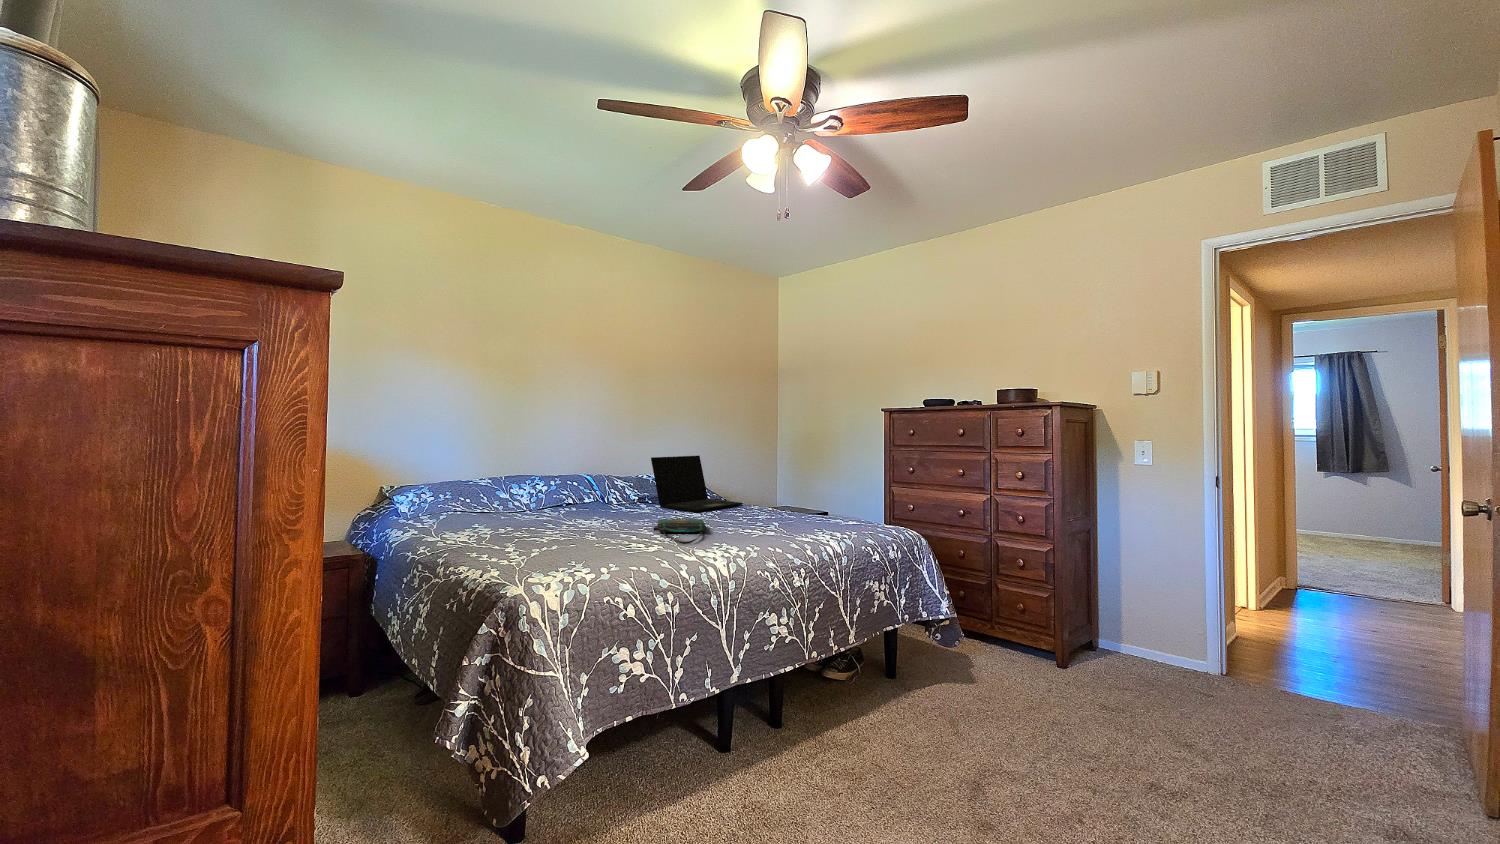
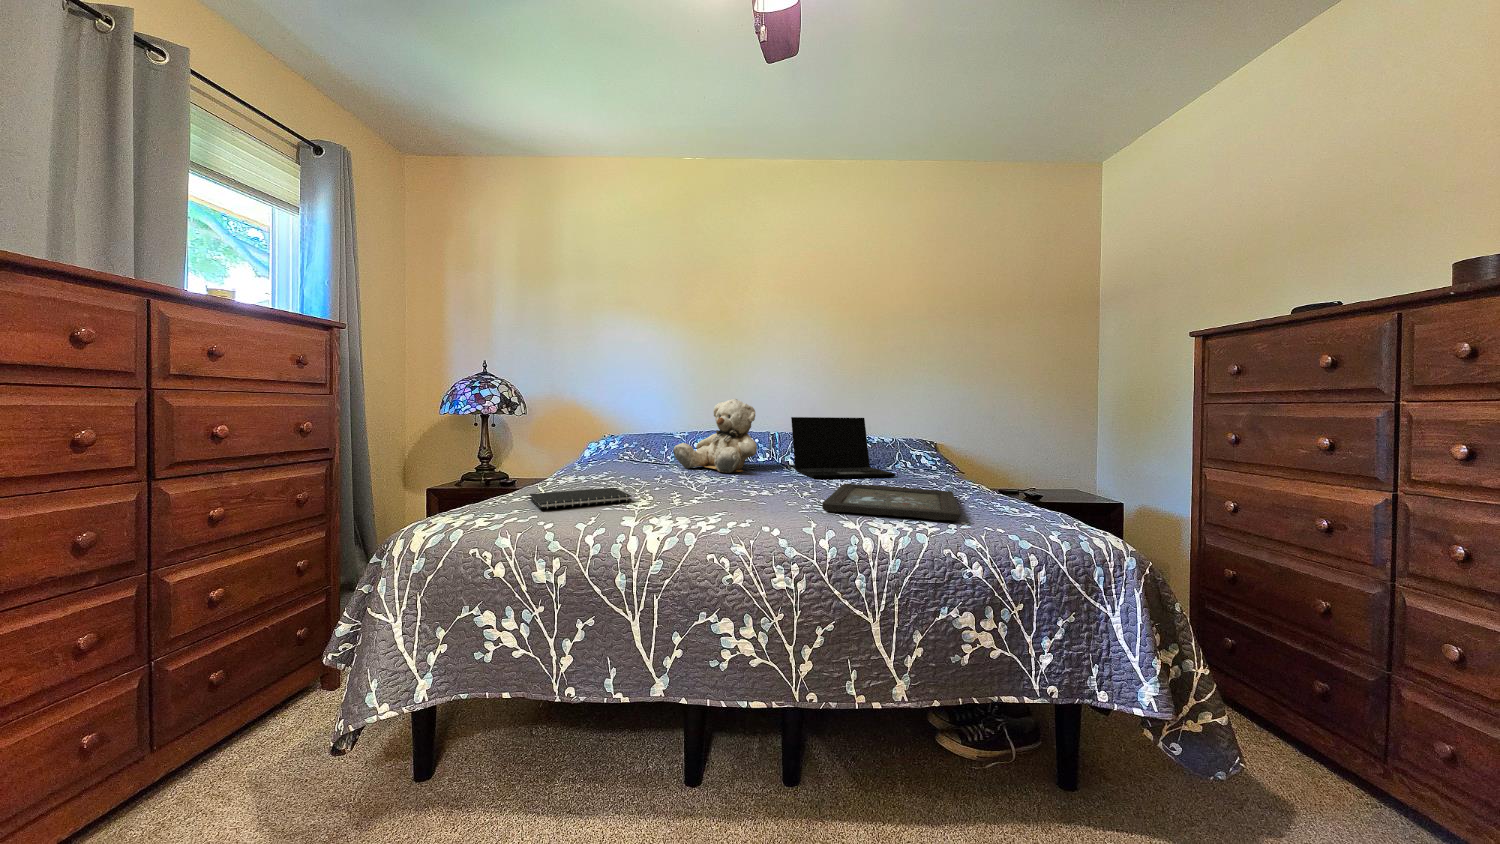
teddy bear: none [545,440,628,514] -> present [673,399,757,473]
tray: none [740,513,855,534] -> present [822,483,961,521]
tote bag: present [653,519,709,544] -> none [678,479,770,506]
notebook: none [546,537,636,561] -> present [530,488,632,509]

